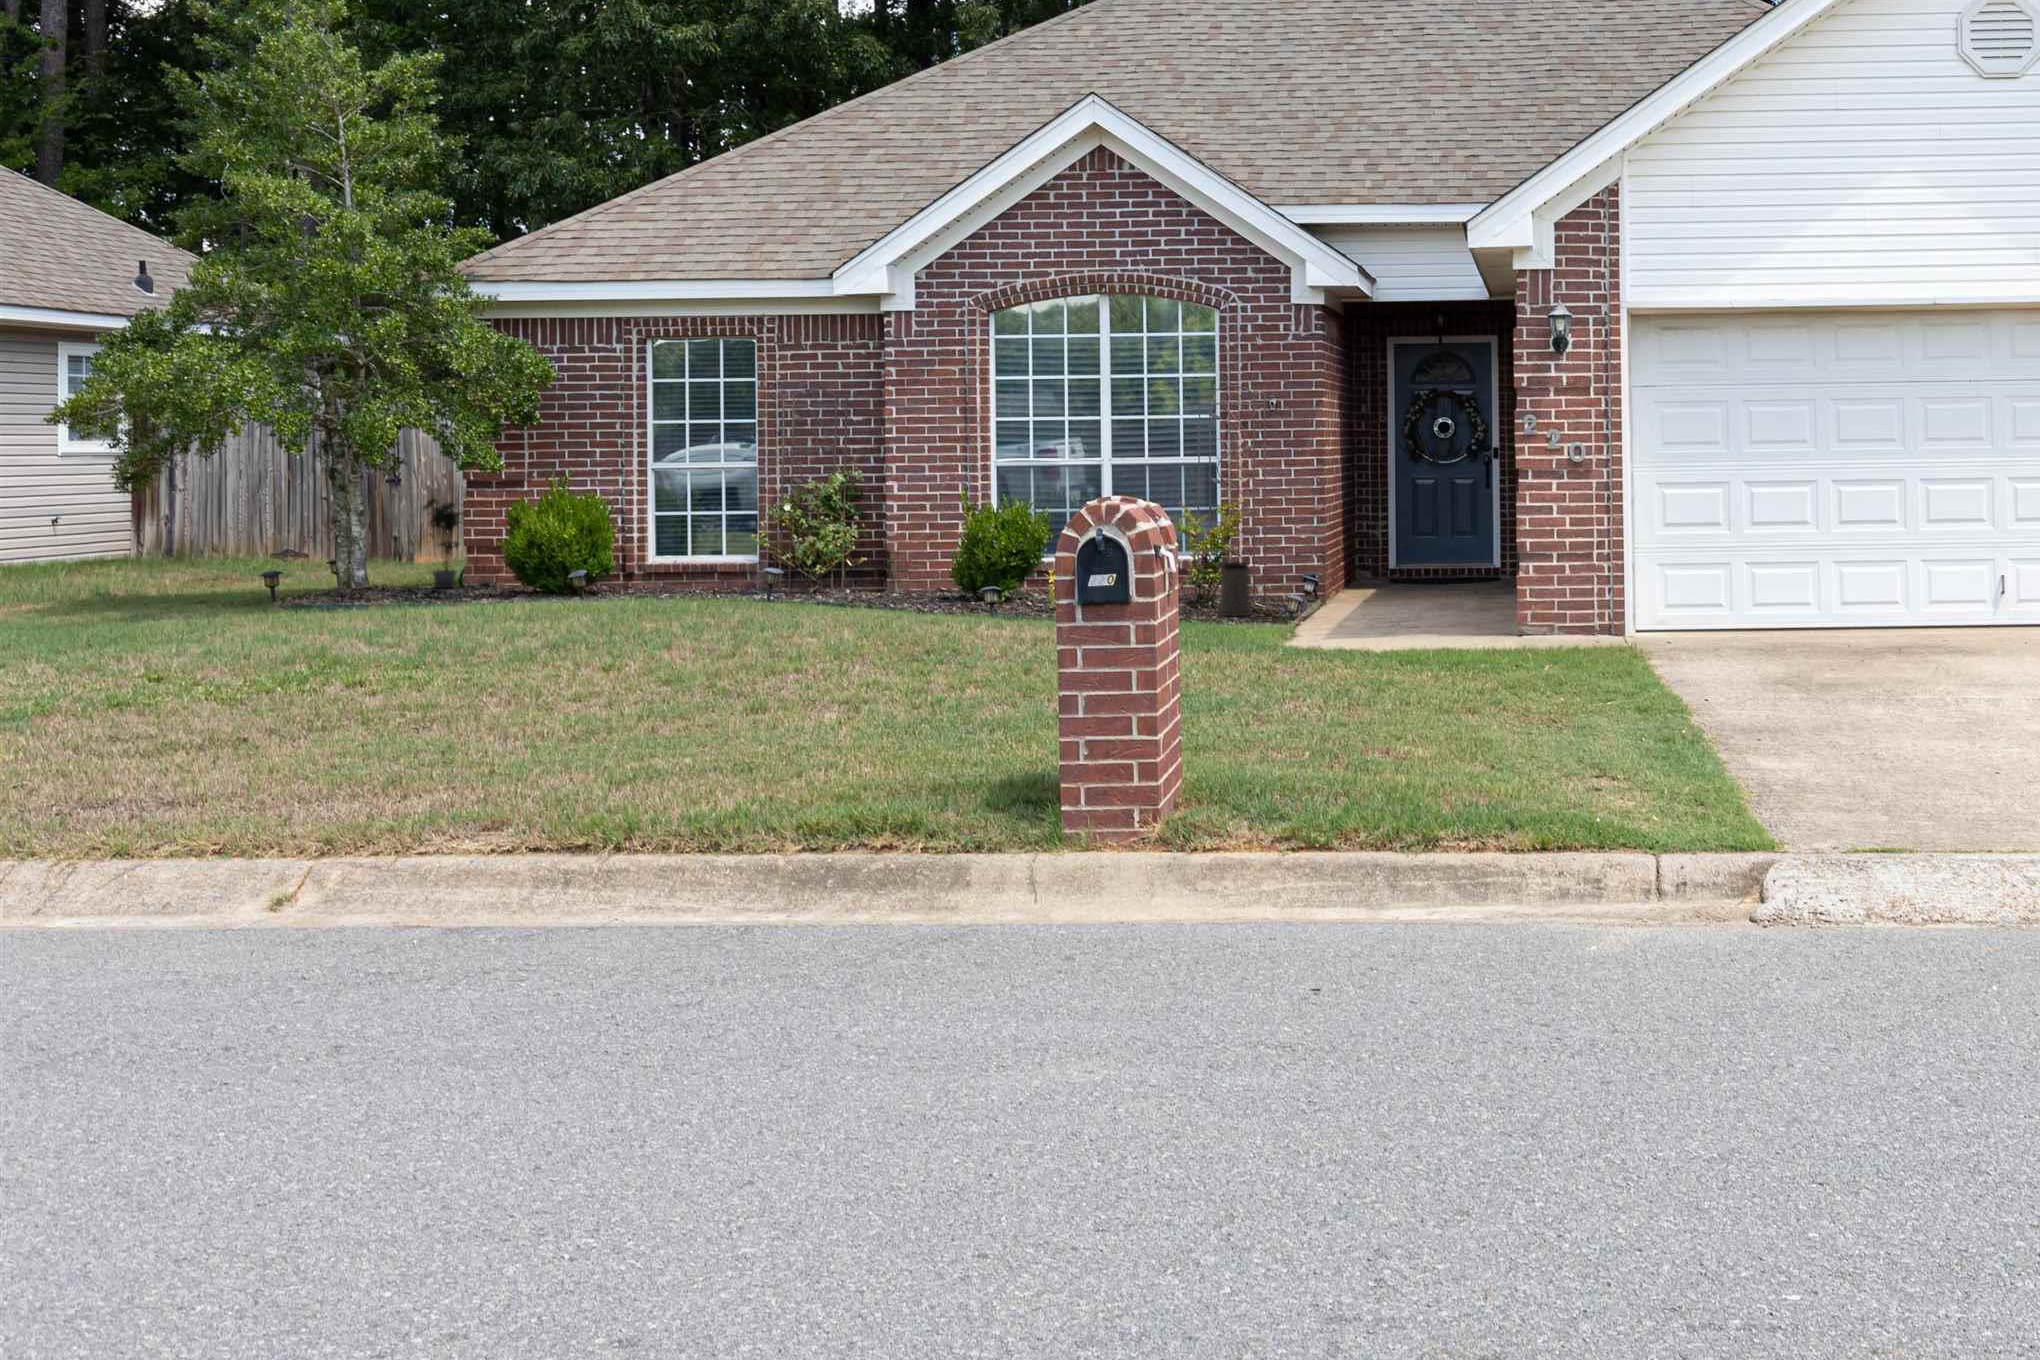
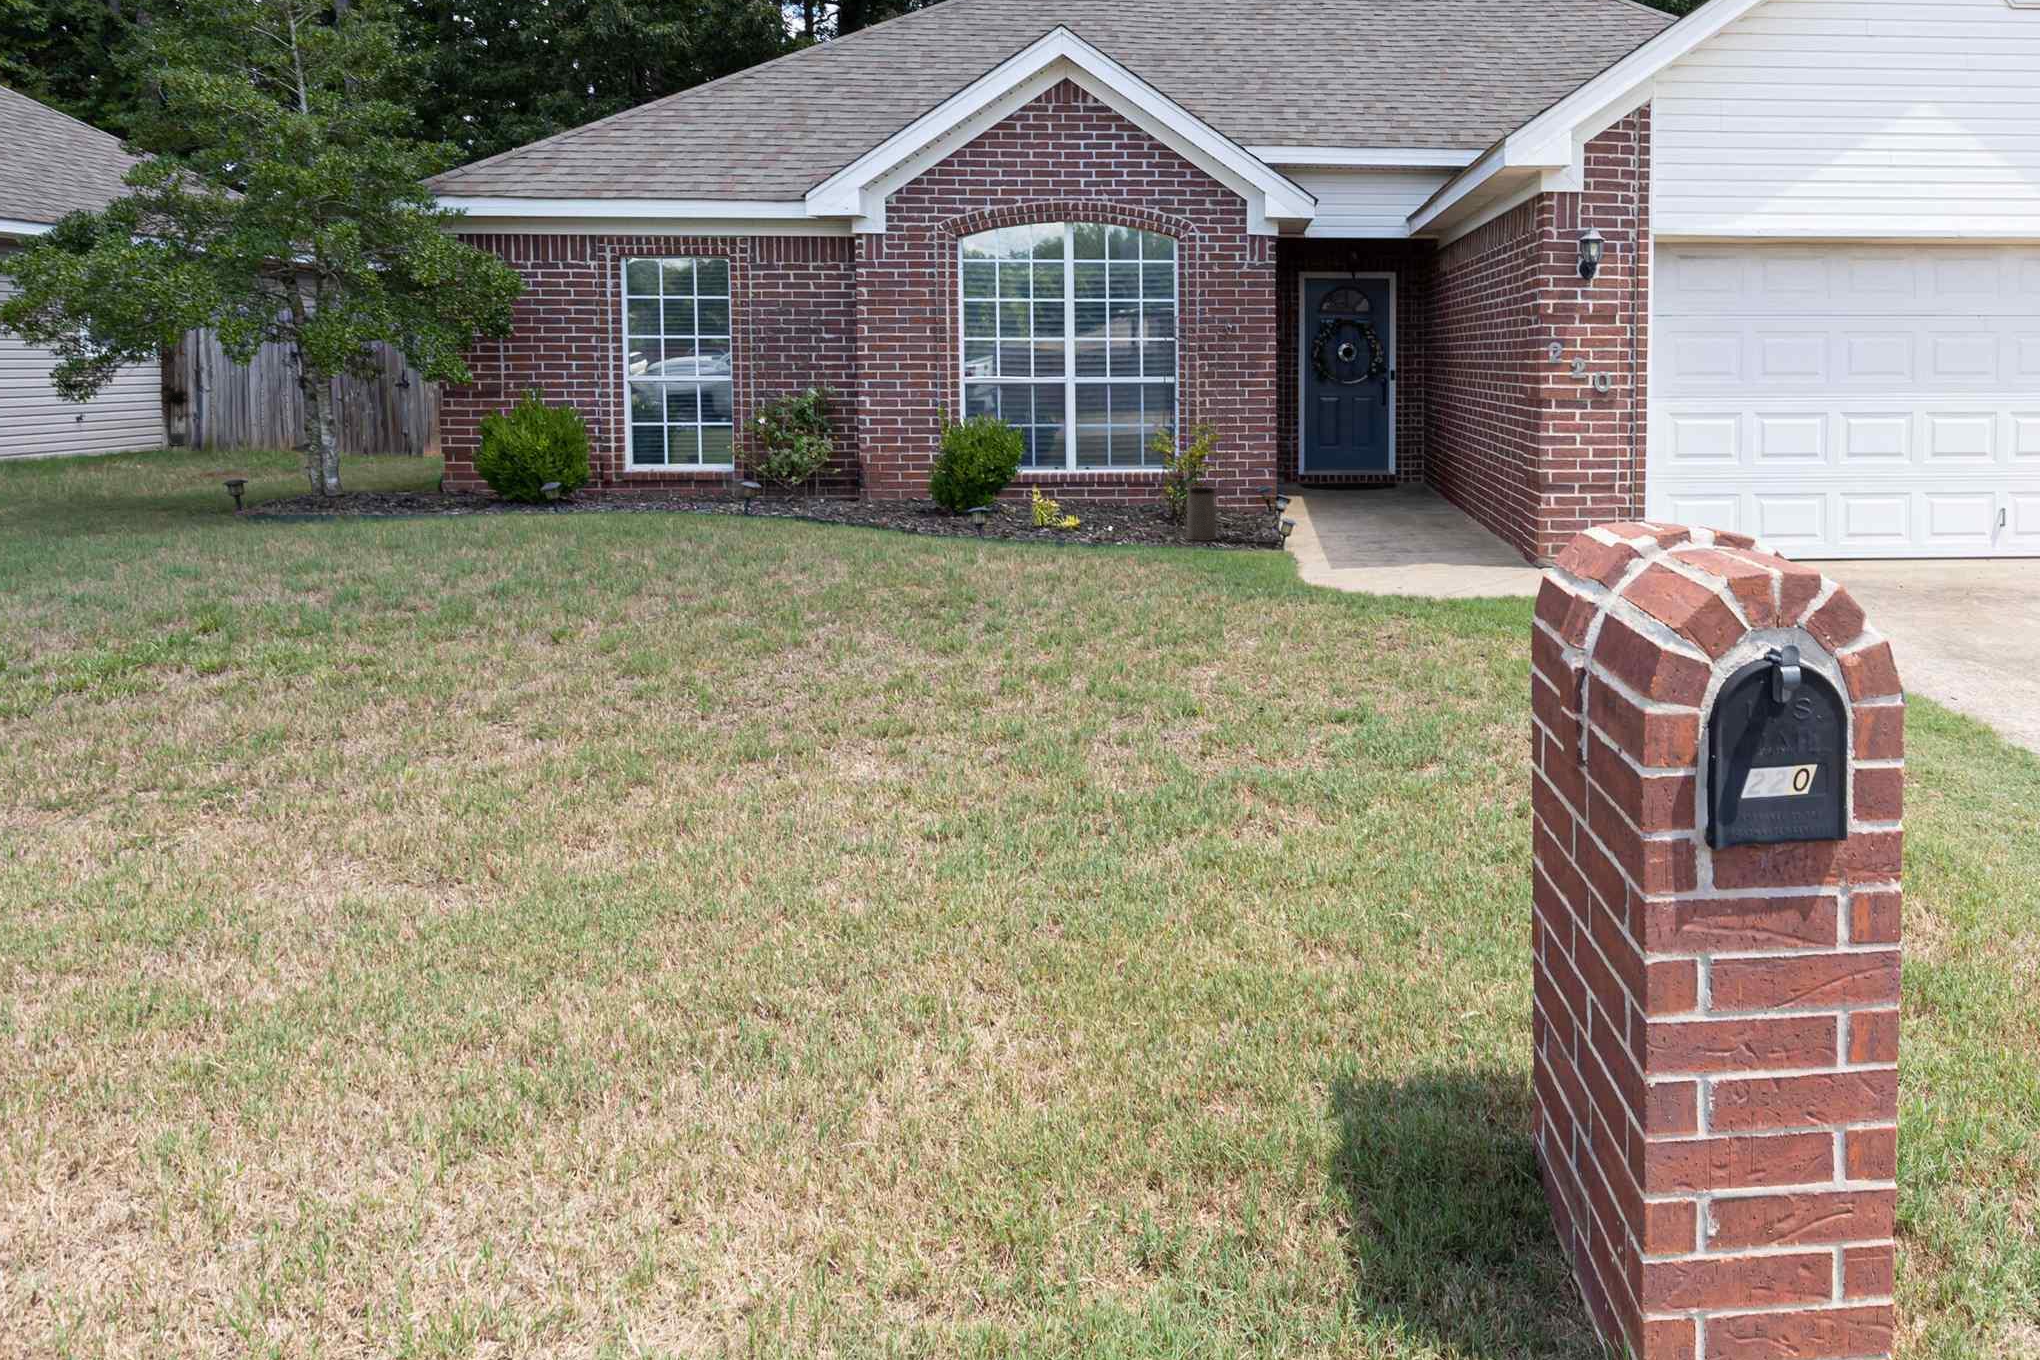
potted plant: present [423,498,461,588] -> present [160,384,189,446]

